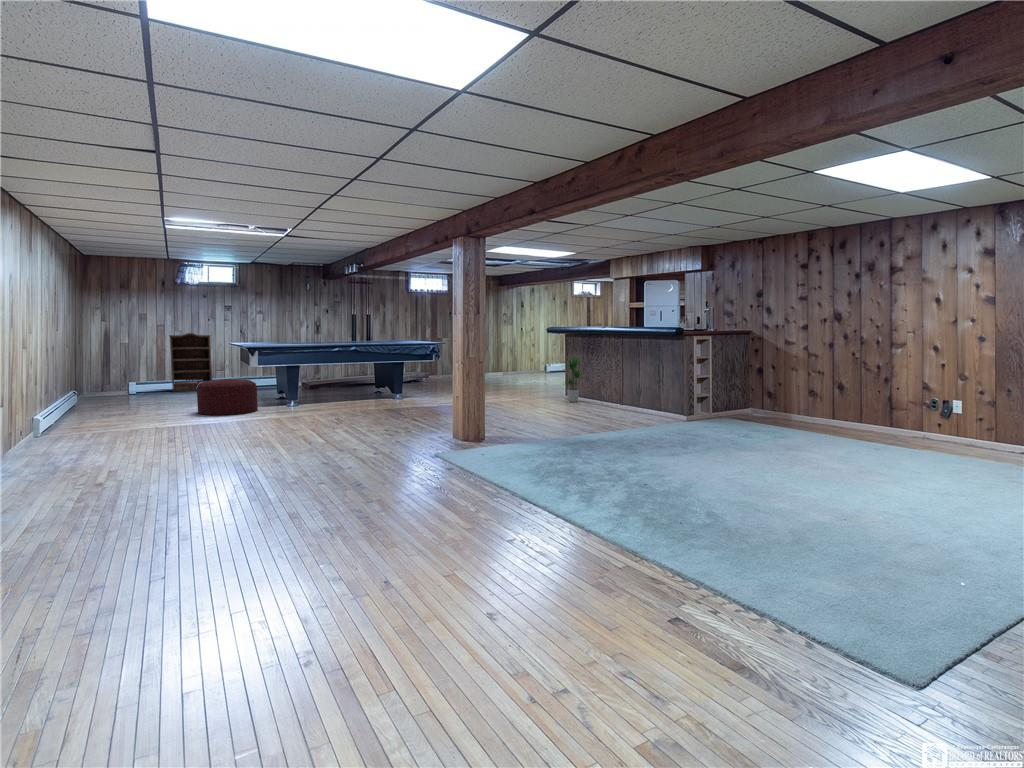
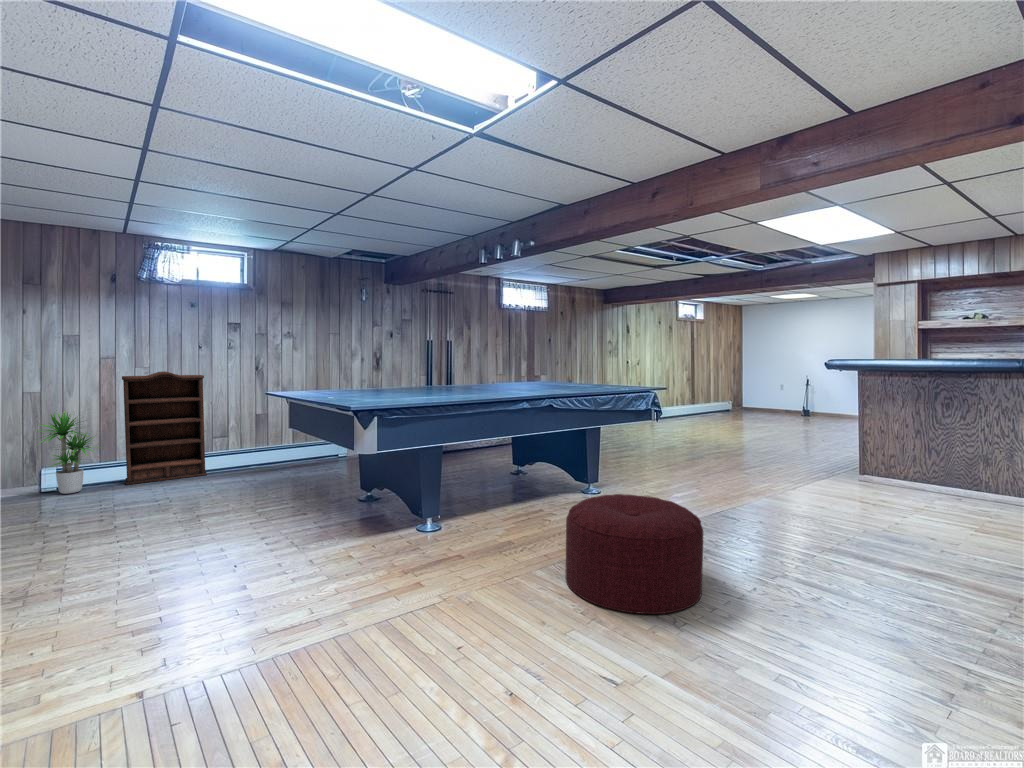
potted plant: present [564,356,582,402] -> present [39,411,98,494]
ottoman: present [197,379,258,415] -> present [566,494,703,614]

